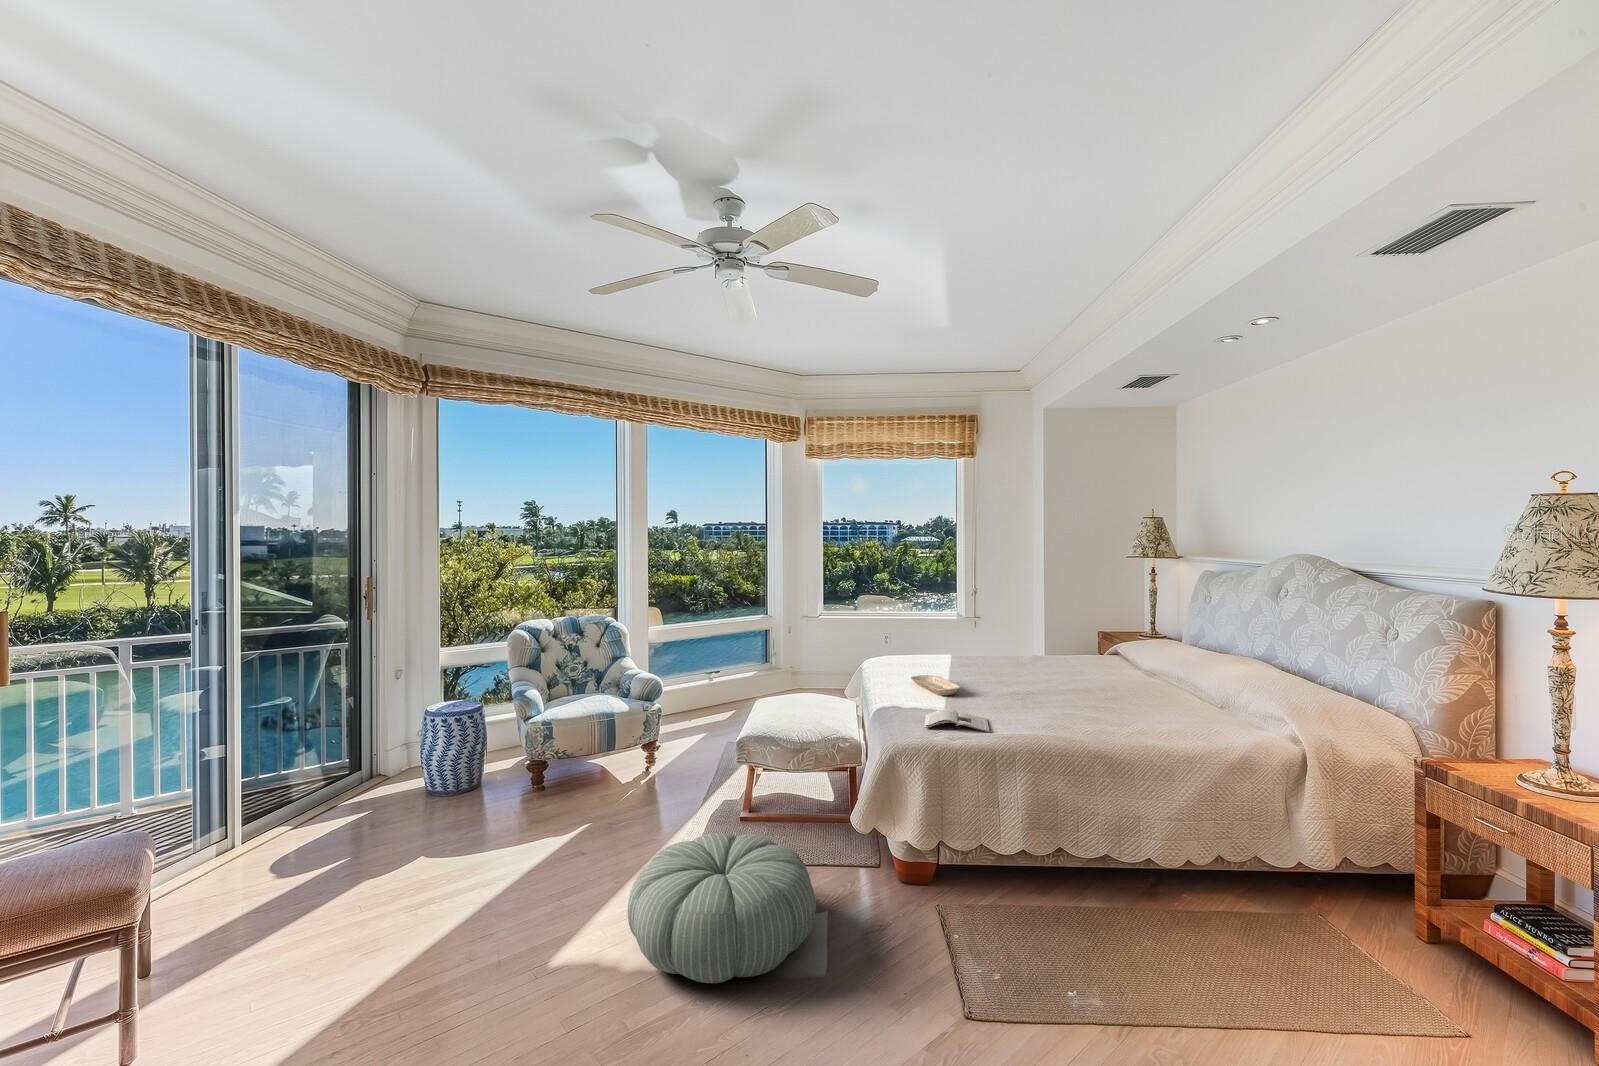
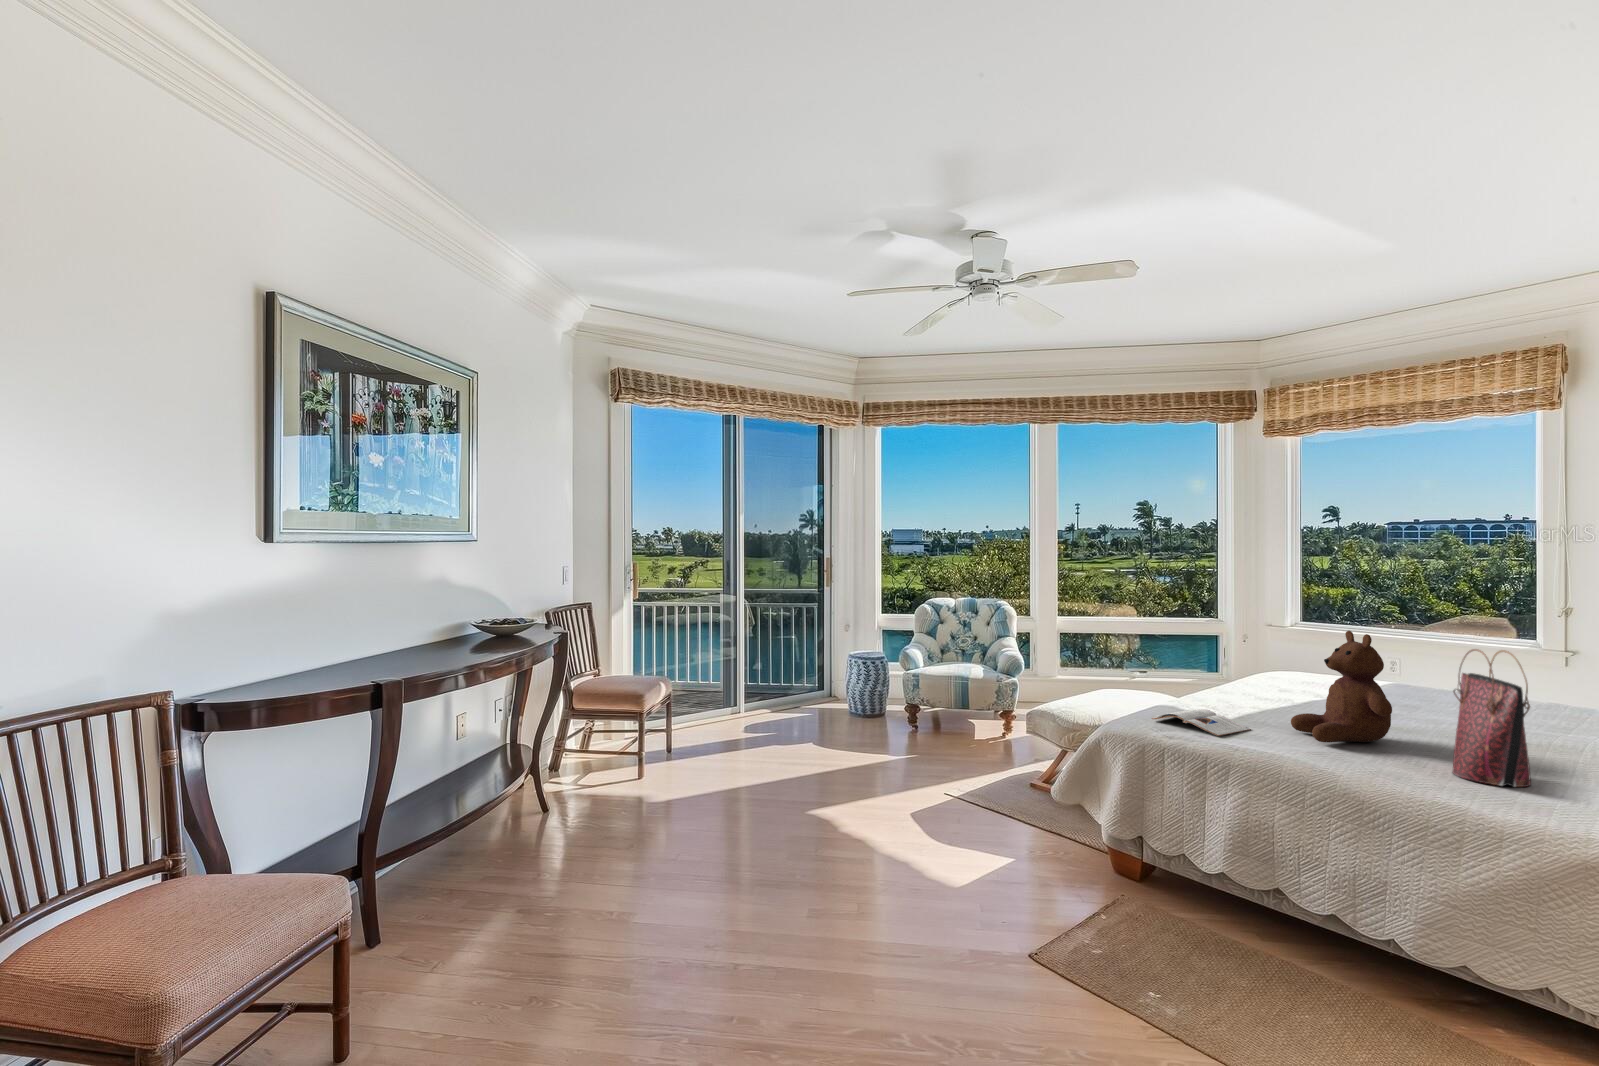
teddy bear: none [1006,629,1077,720] -> present [1291,631,1392,742]
handbag: none [1114,636,1173,729] -> present [1452,649,1531,787]
tray: present [911,675,961,695] -> none [1239,684,1283,706]
pouf: present [627,833,816,983] -> none [834,760,986,863]

